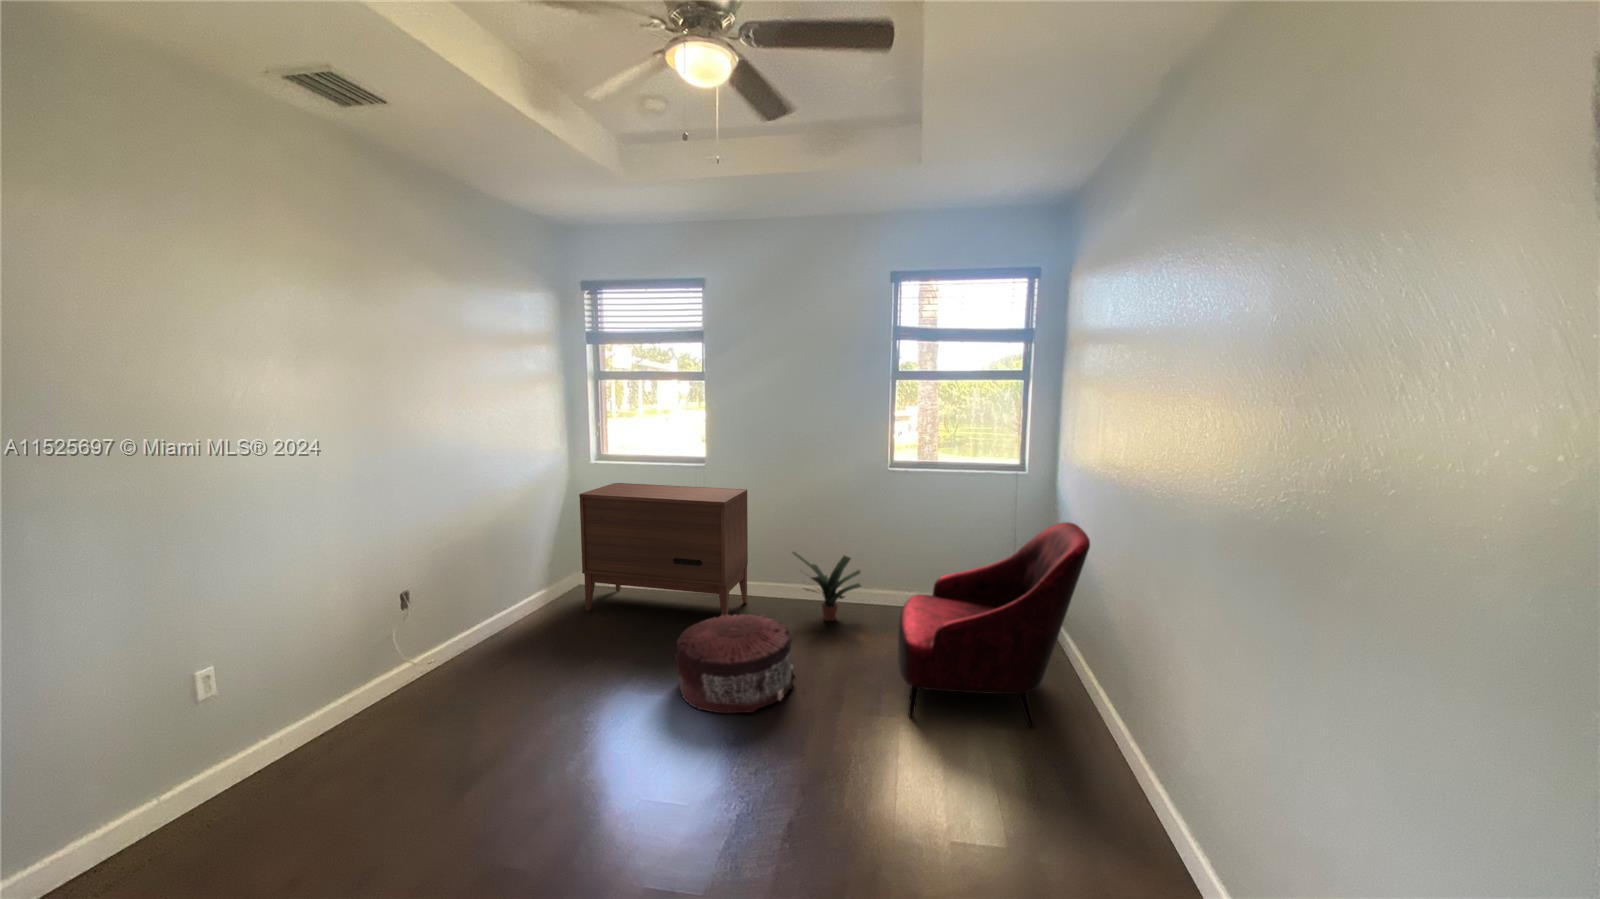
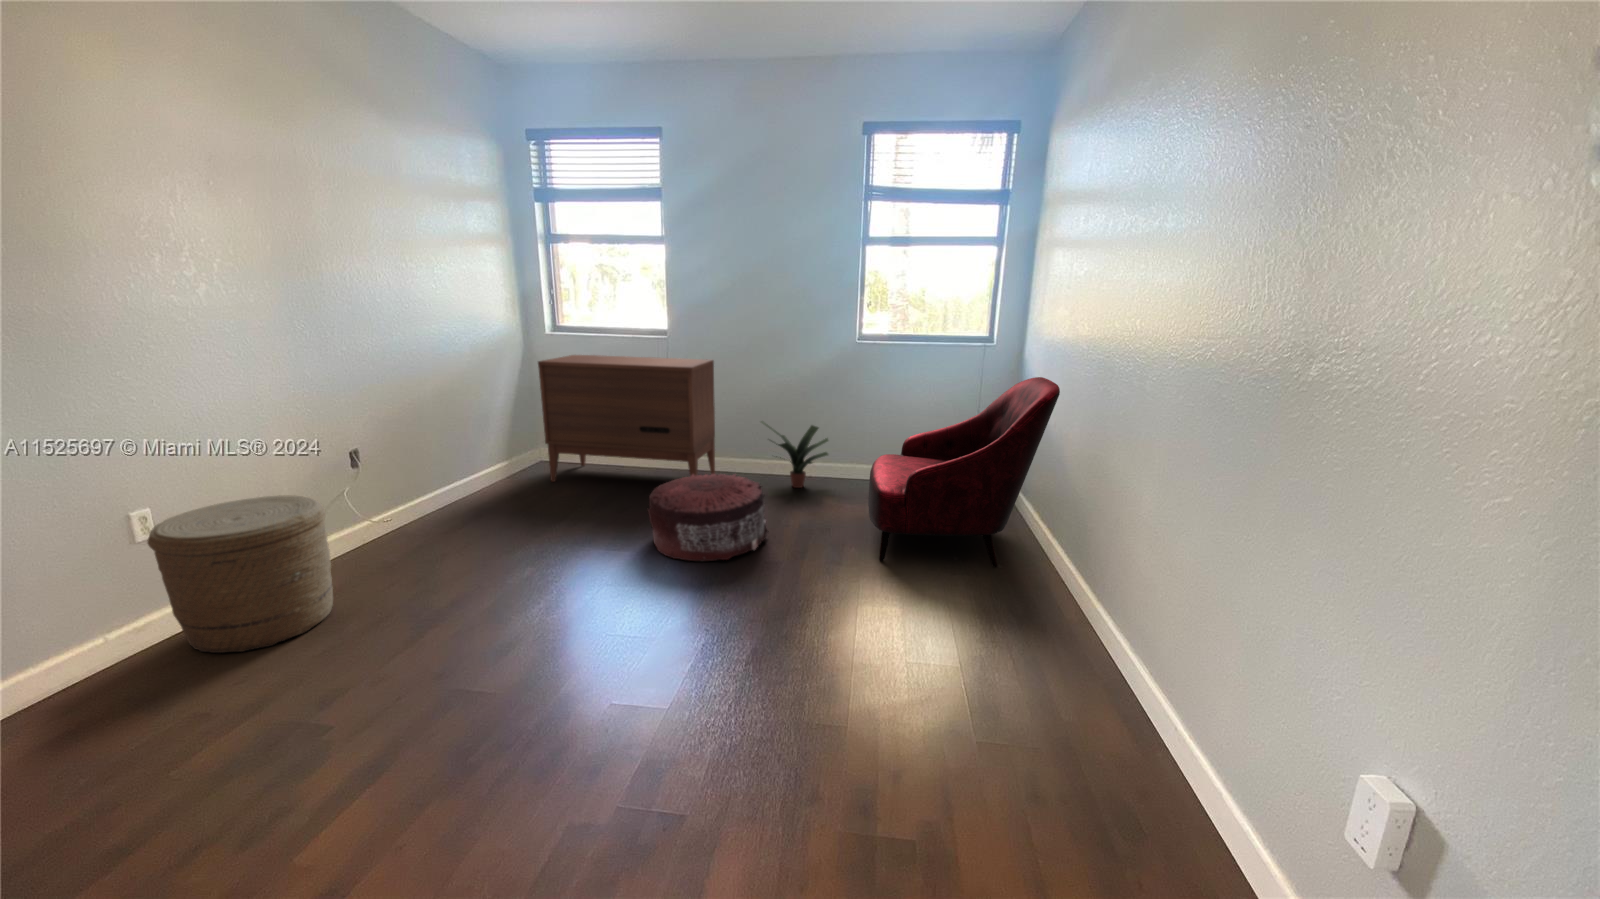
woven basket: none [210,649,370,813] -> present [147,495,333,653]

